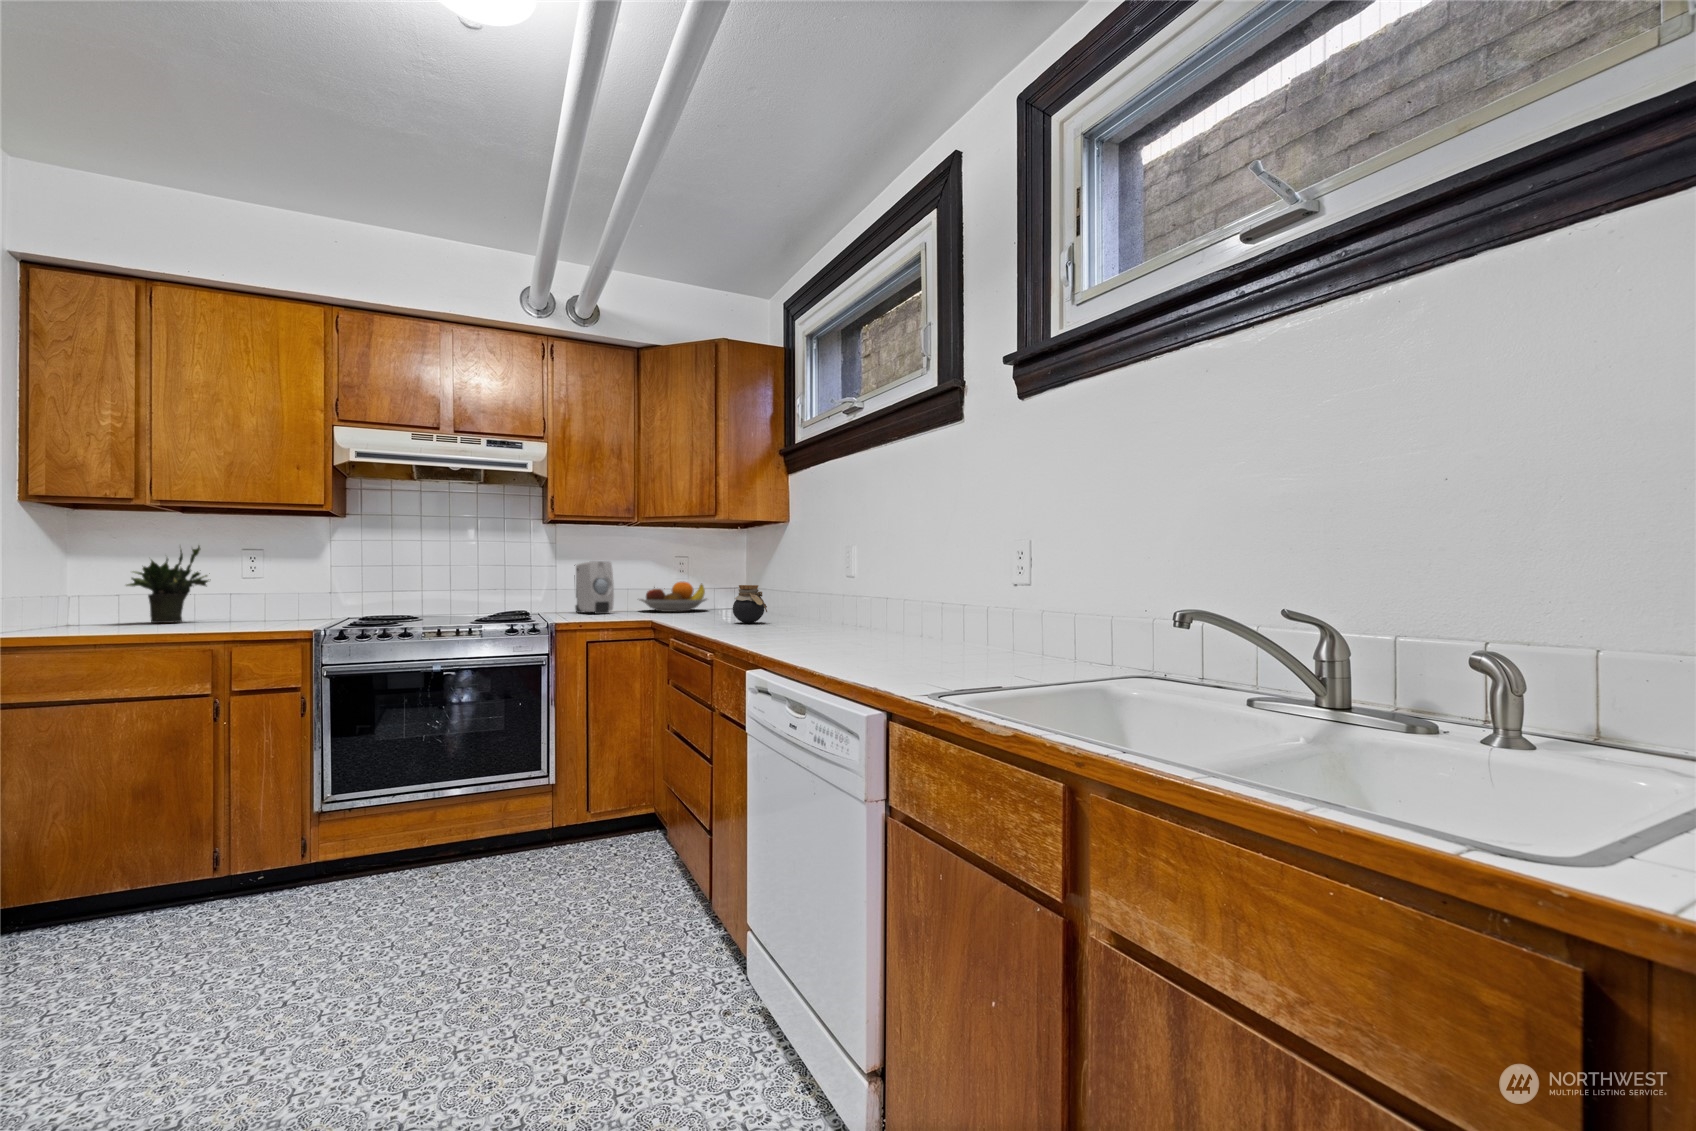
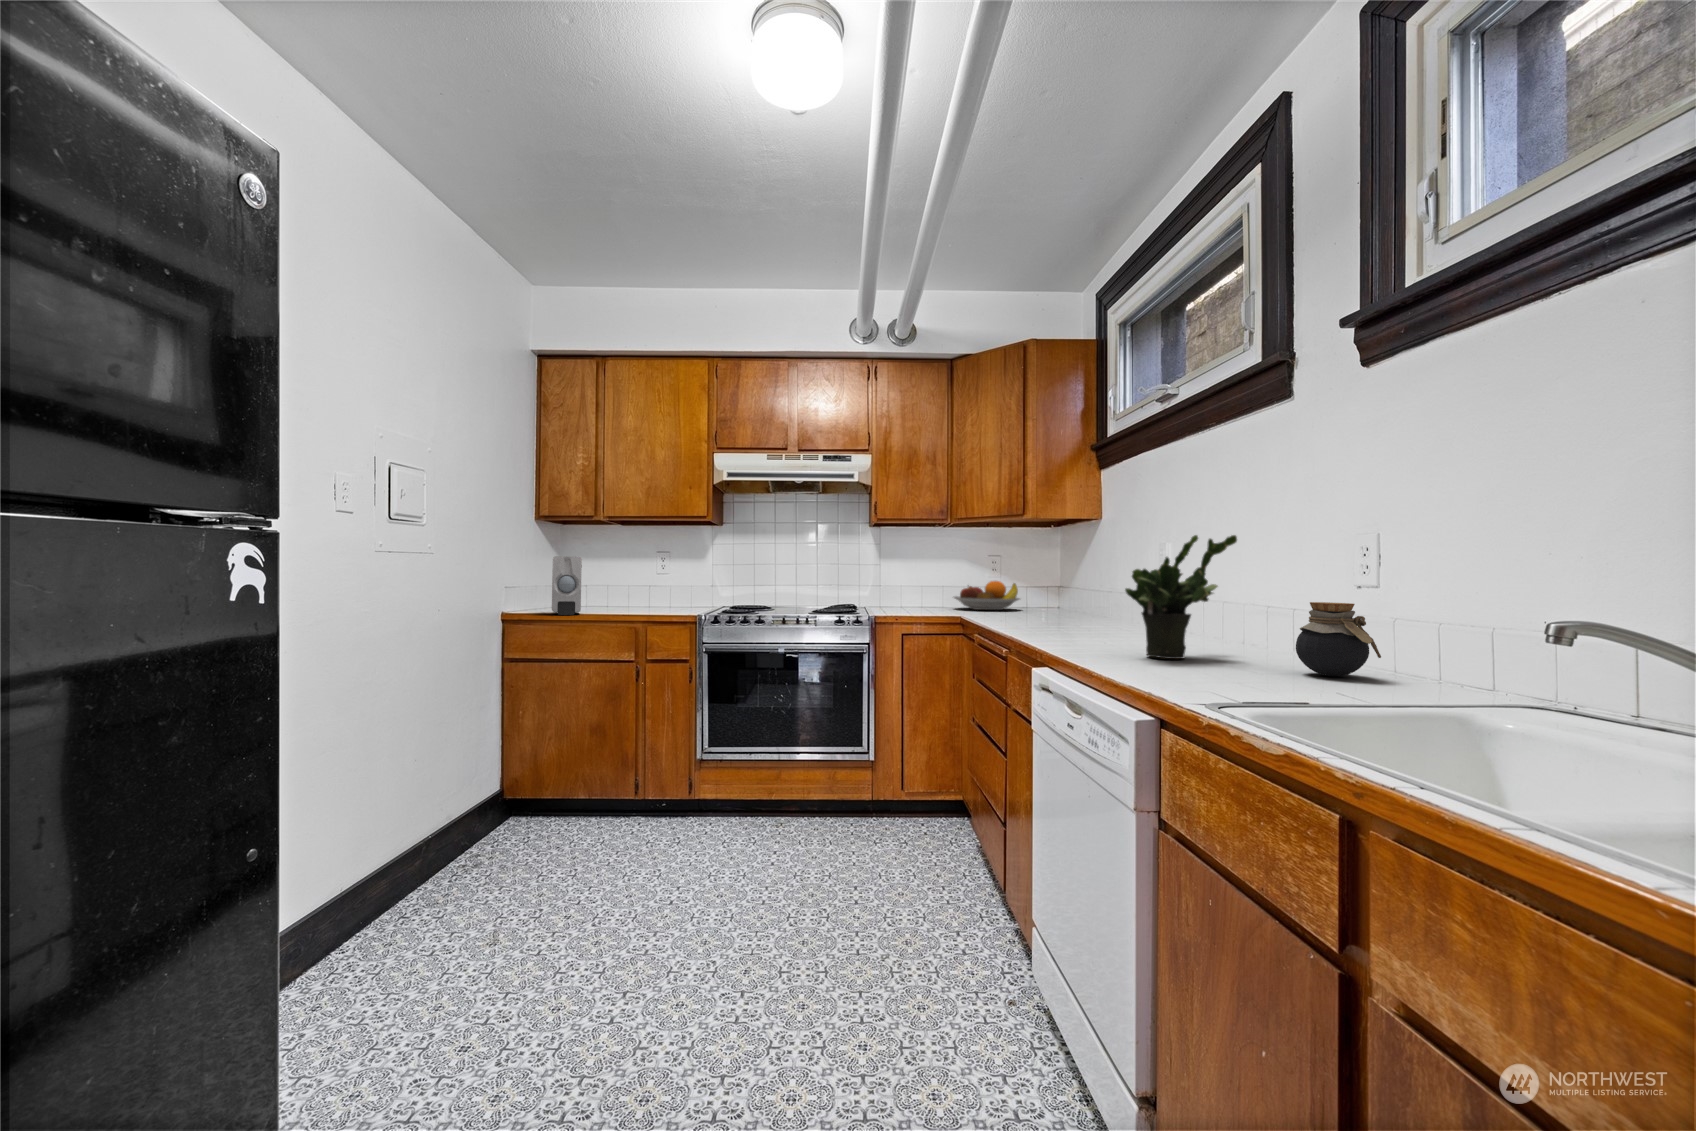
potted plant: present [126,546,208,623] -> present [1125,535,1237,659]
soap dispenser: present [574,561,614,614] -> present [552,556,582,615]
jar: present [733,585,767,623] -> present [1296,602,1381,676]

